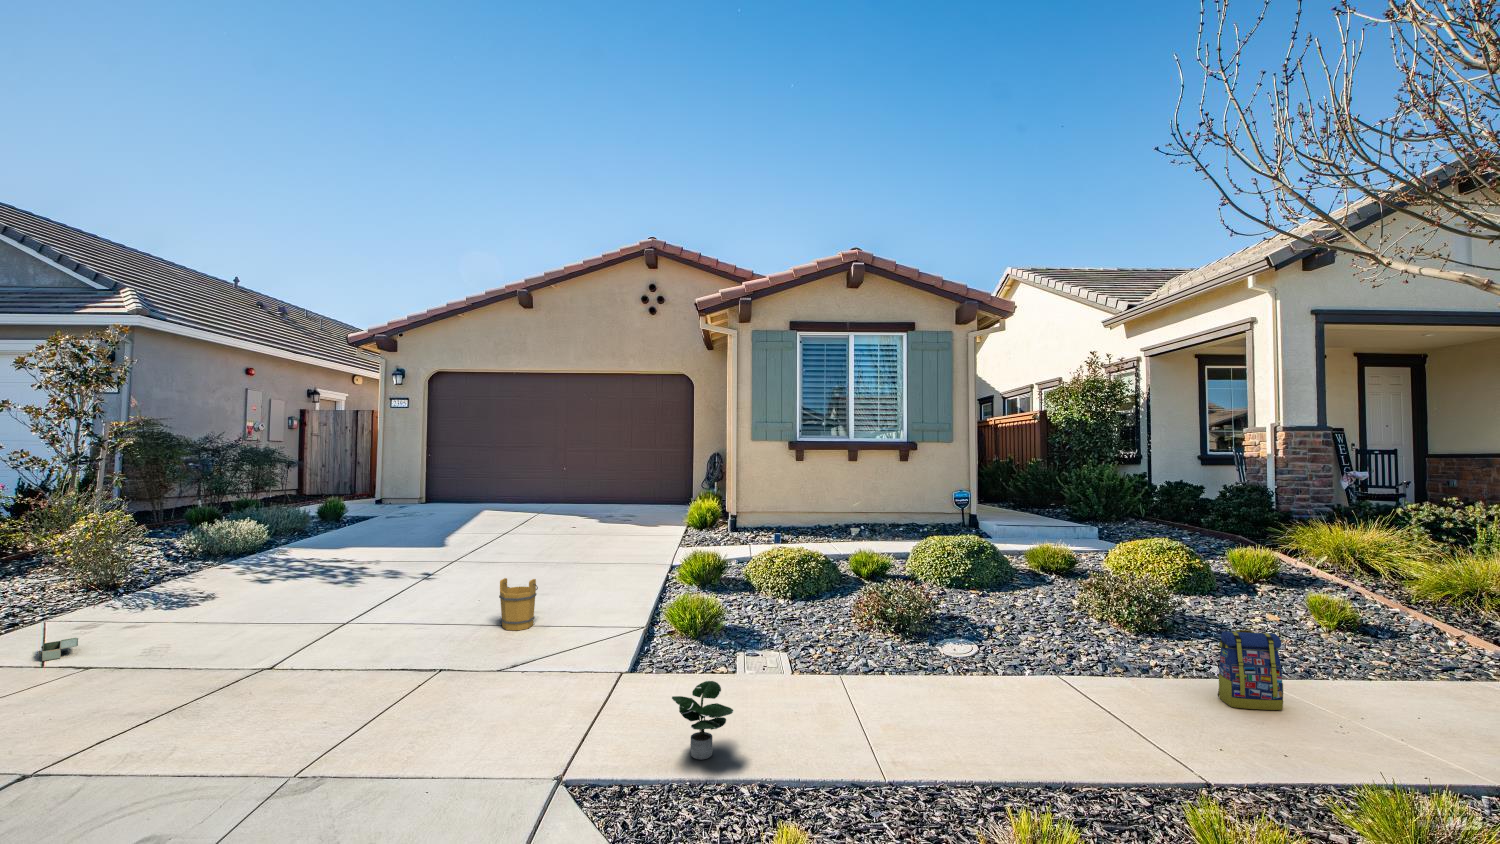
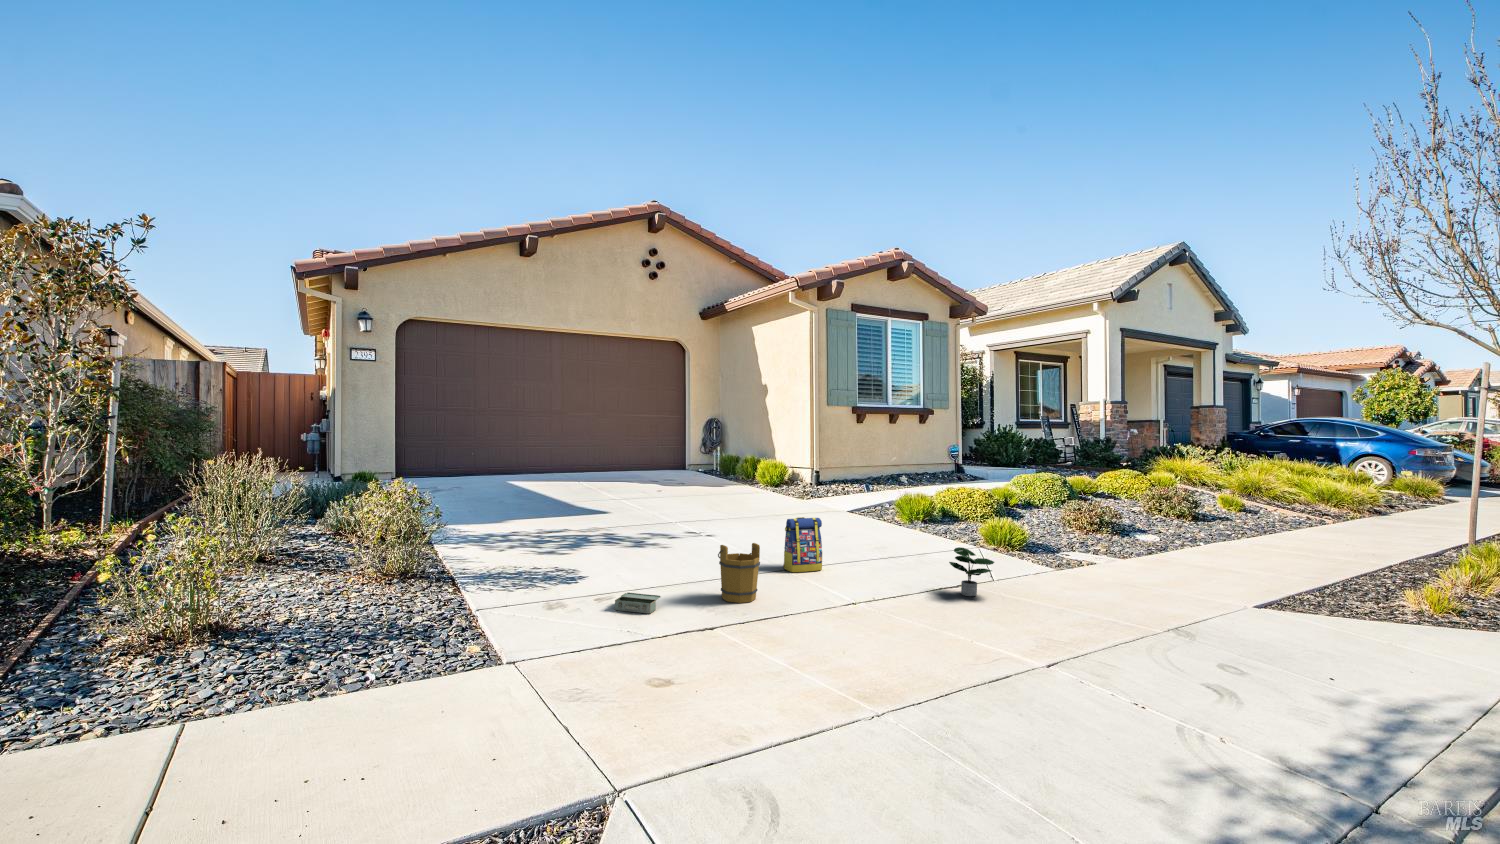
bucket: present [499,578,538,630] -> present [718,543,760,603]
backpack: present [1218,630,1283,710] -> present [783,517,822,572]
potted plant: present [672,681,733,759] -> present [949,547,994,596]

